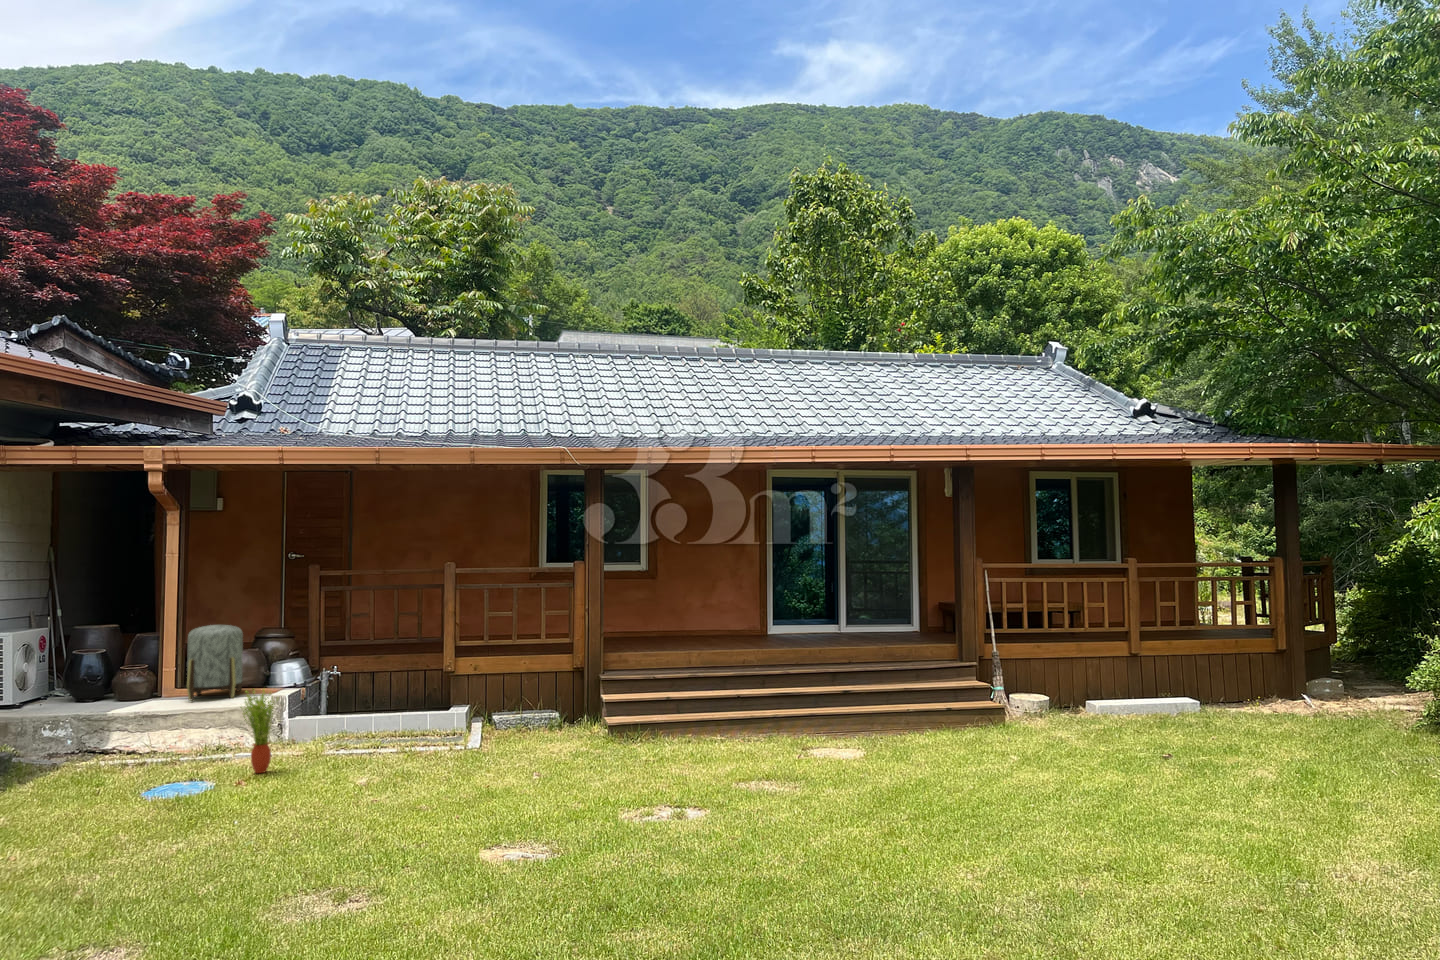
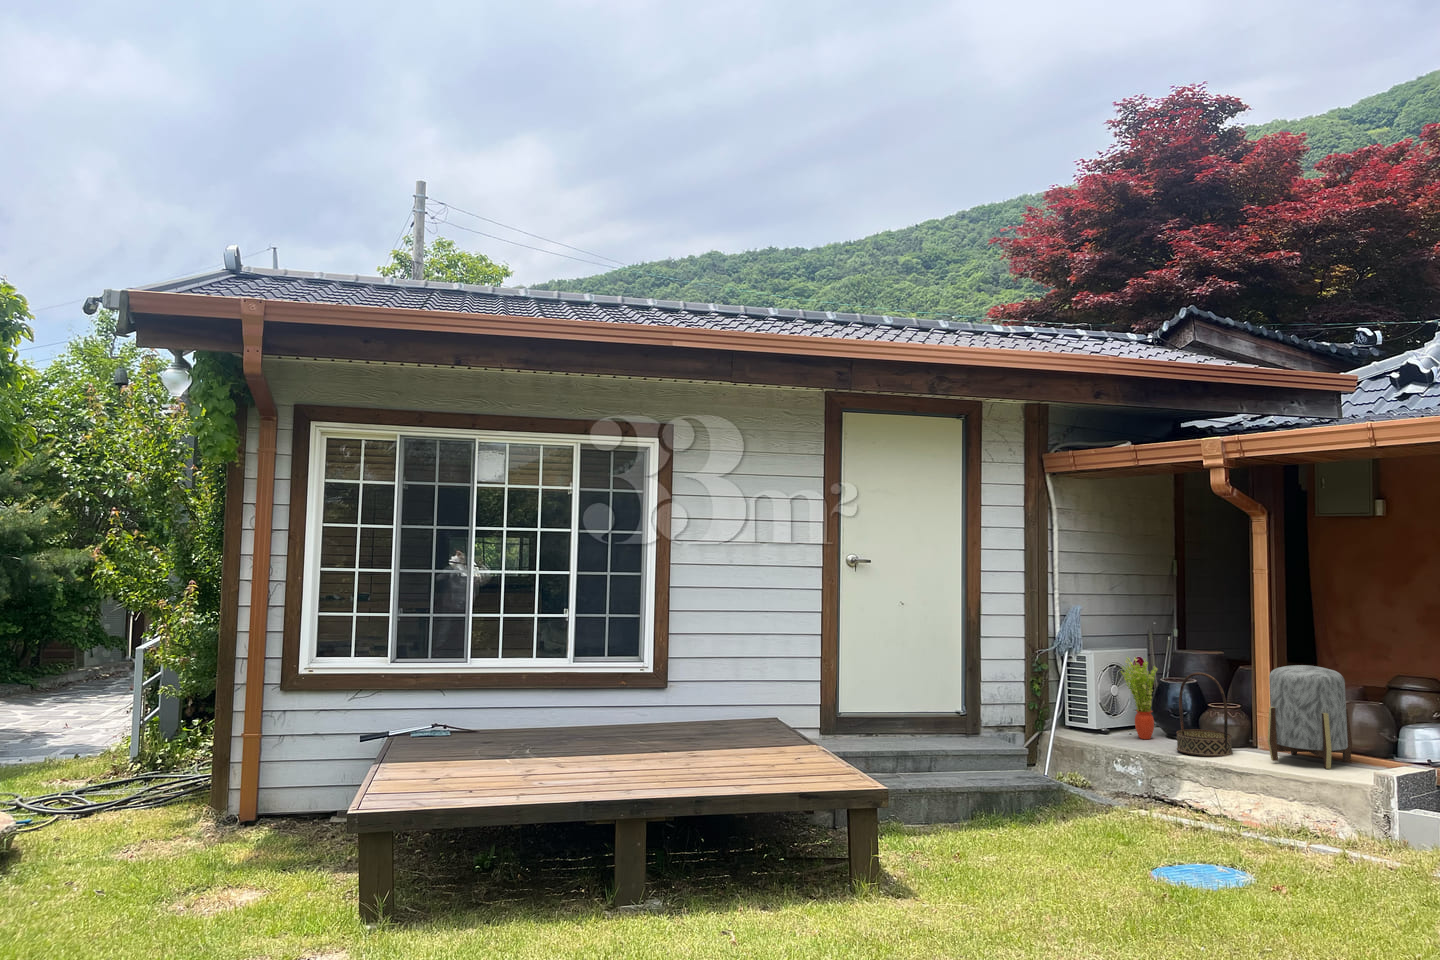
basket: none [103,641,151,710] -> present [1176,673,1232,756]
potted plant: present [241,689,279,773] -> present [1121,657,1157,739]

